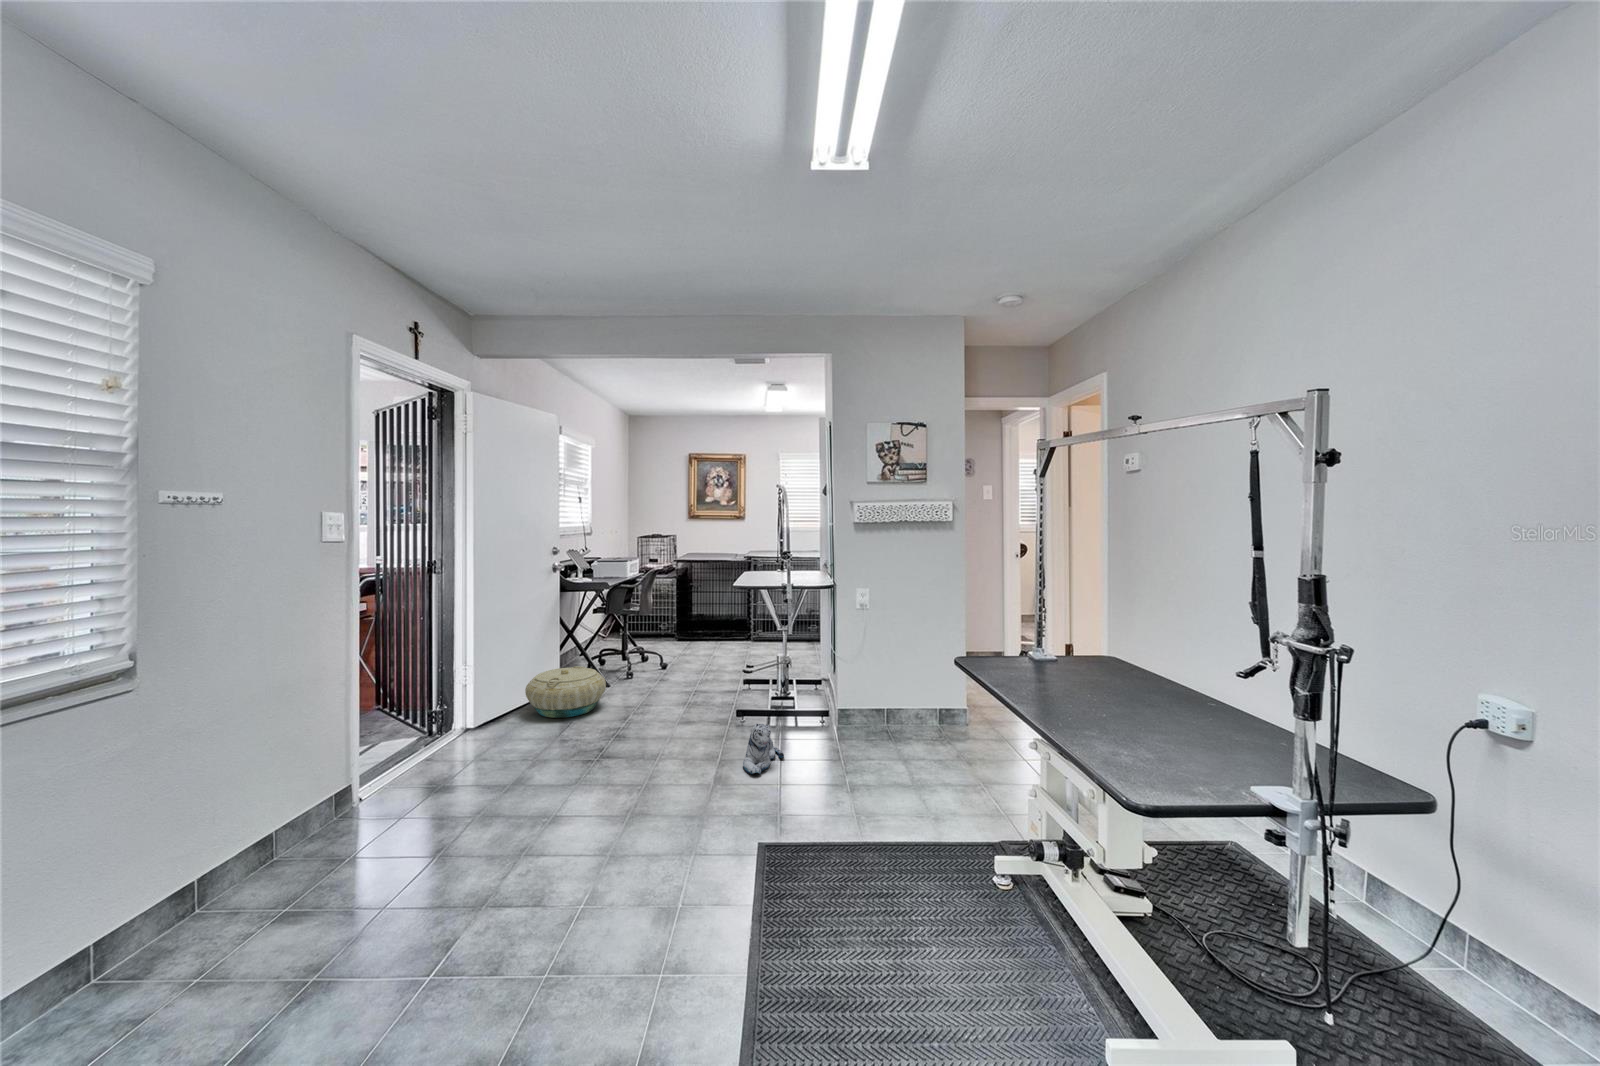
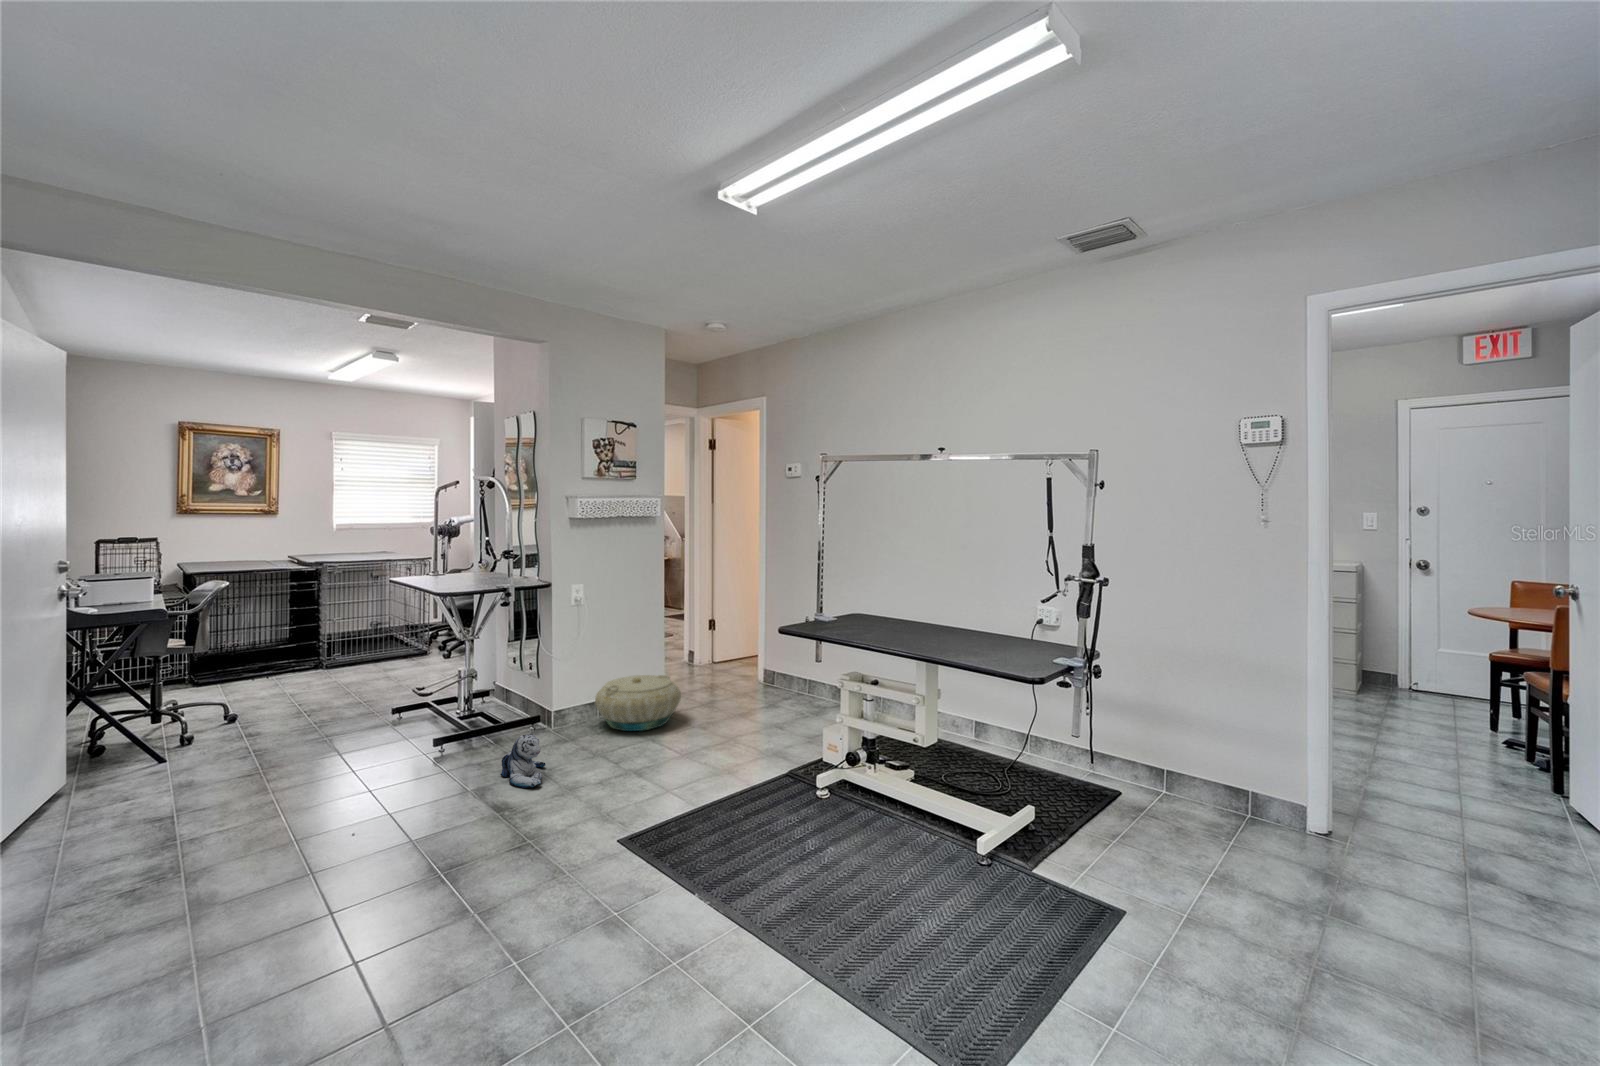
basket: present [525,666,606,718] -> present [595,675,681,731]

